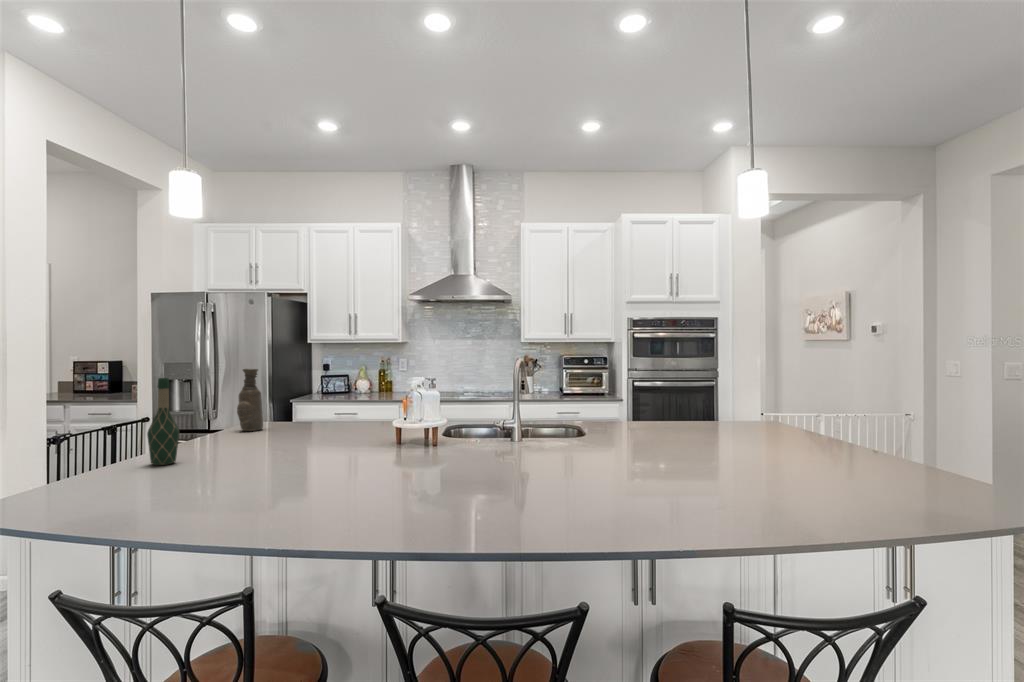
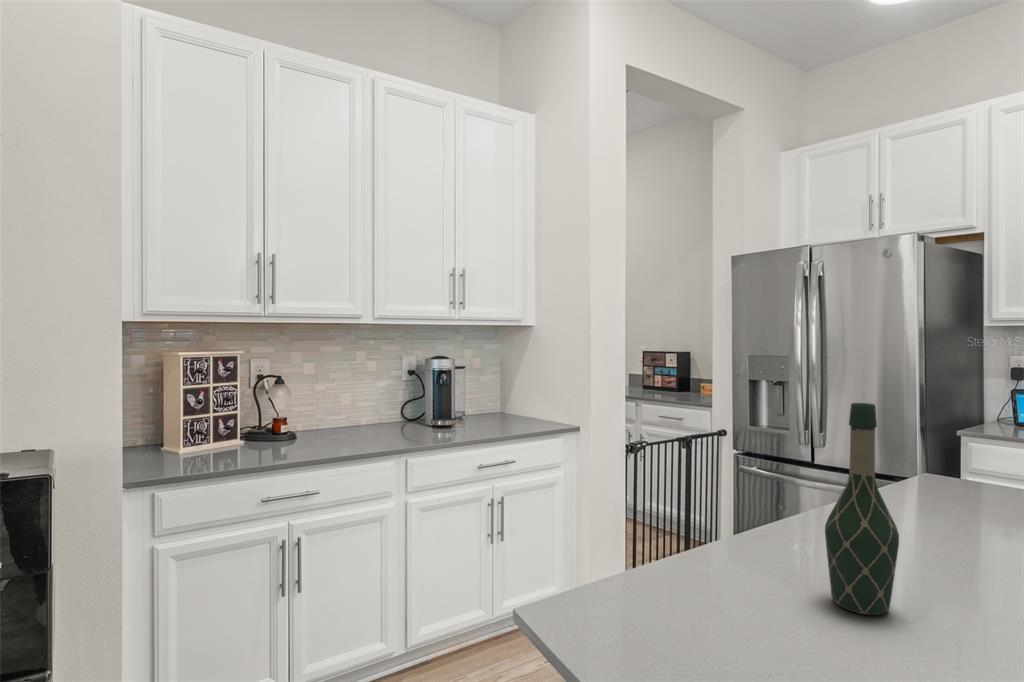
vase: present [237,369,263,431] -> none [933,380,988,511]

